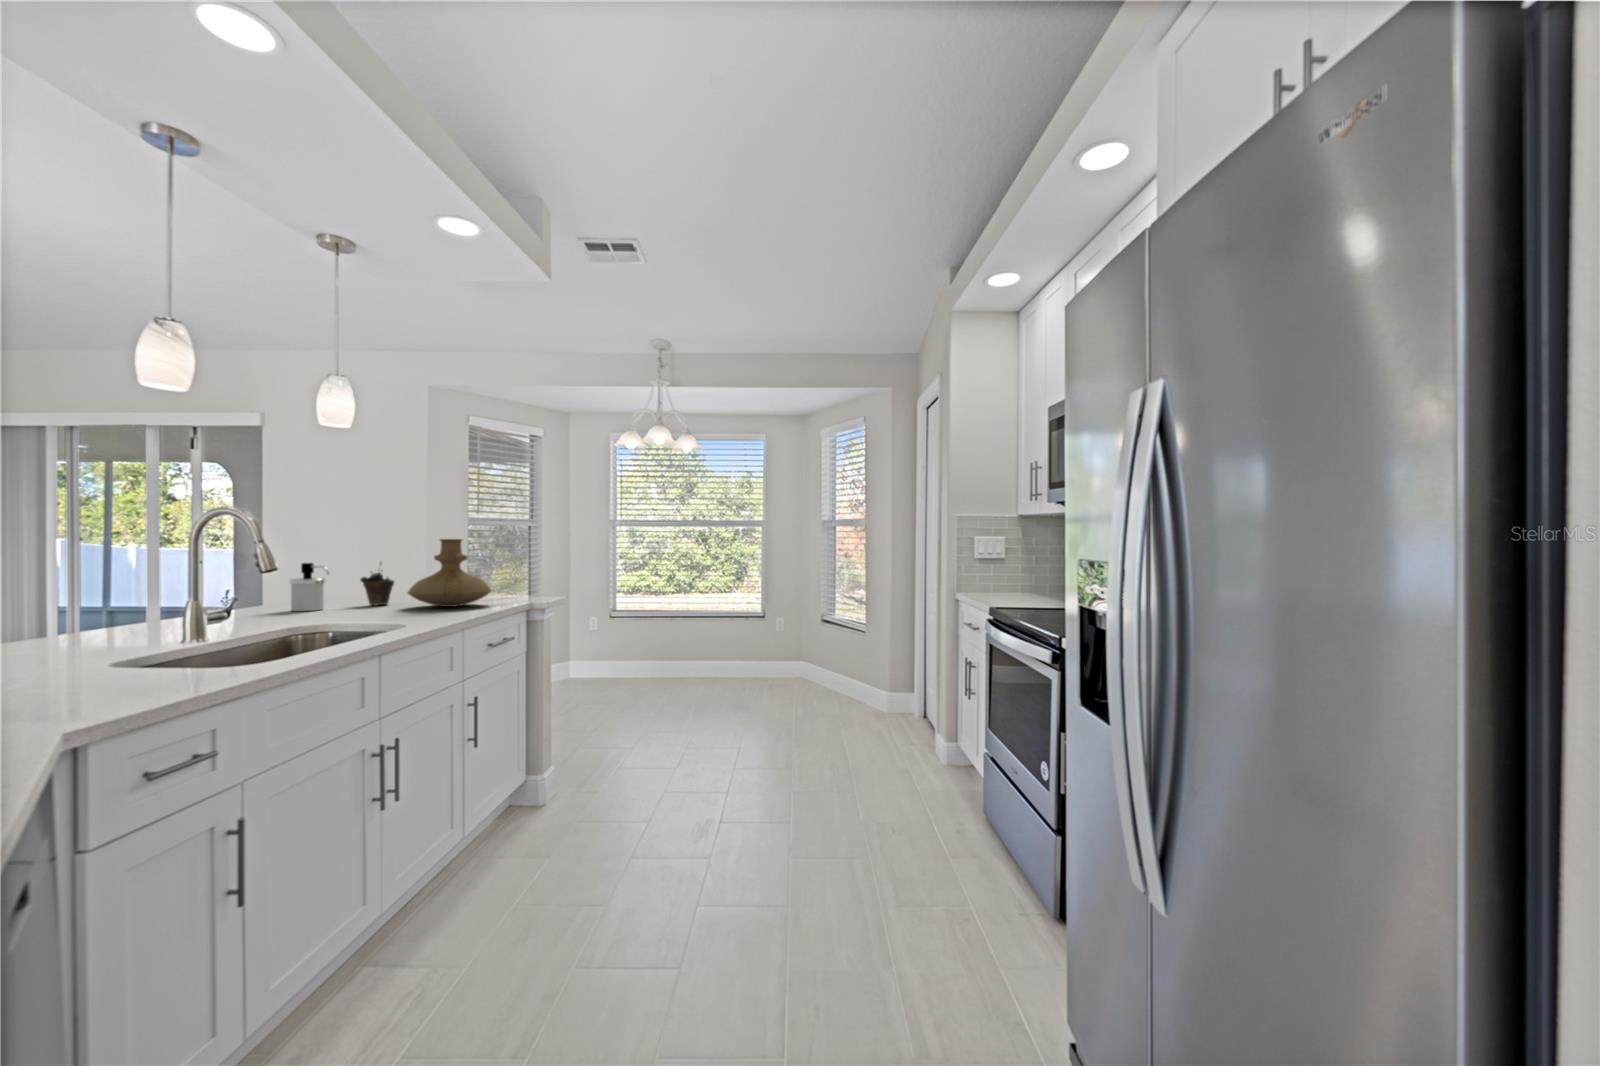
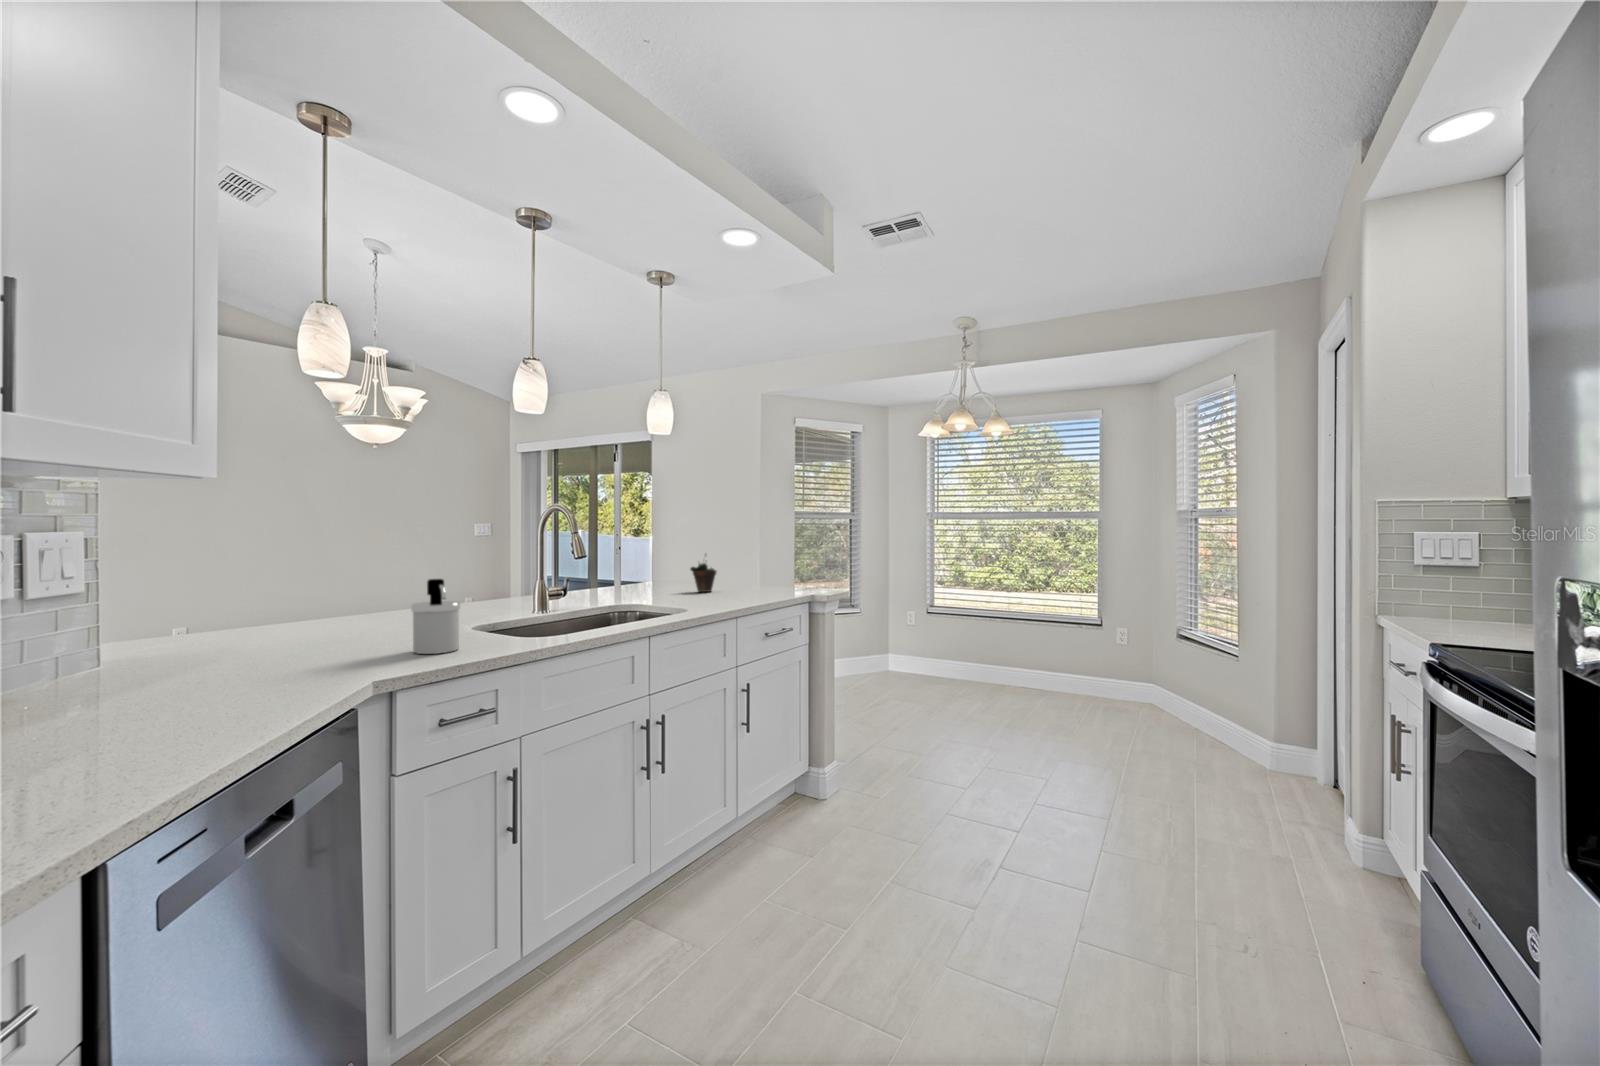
vase: present [407,539,492,607] -> none [717,534,788,597]
soap dispenser: present [290,563,329,611] -> present [411,579,460,654]

